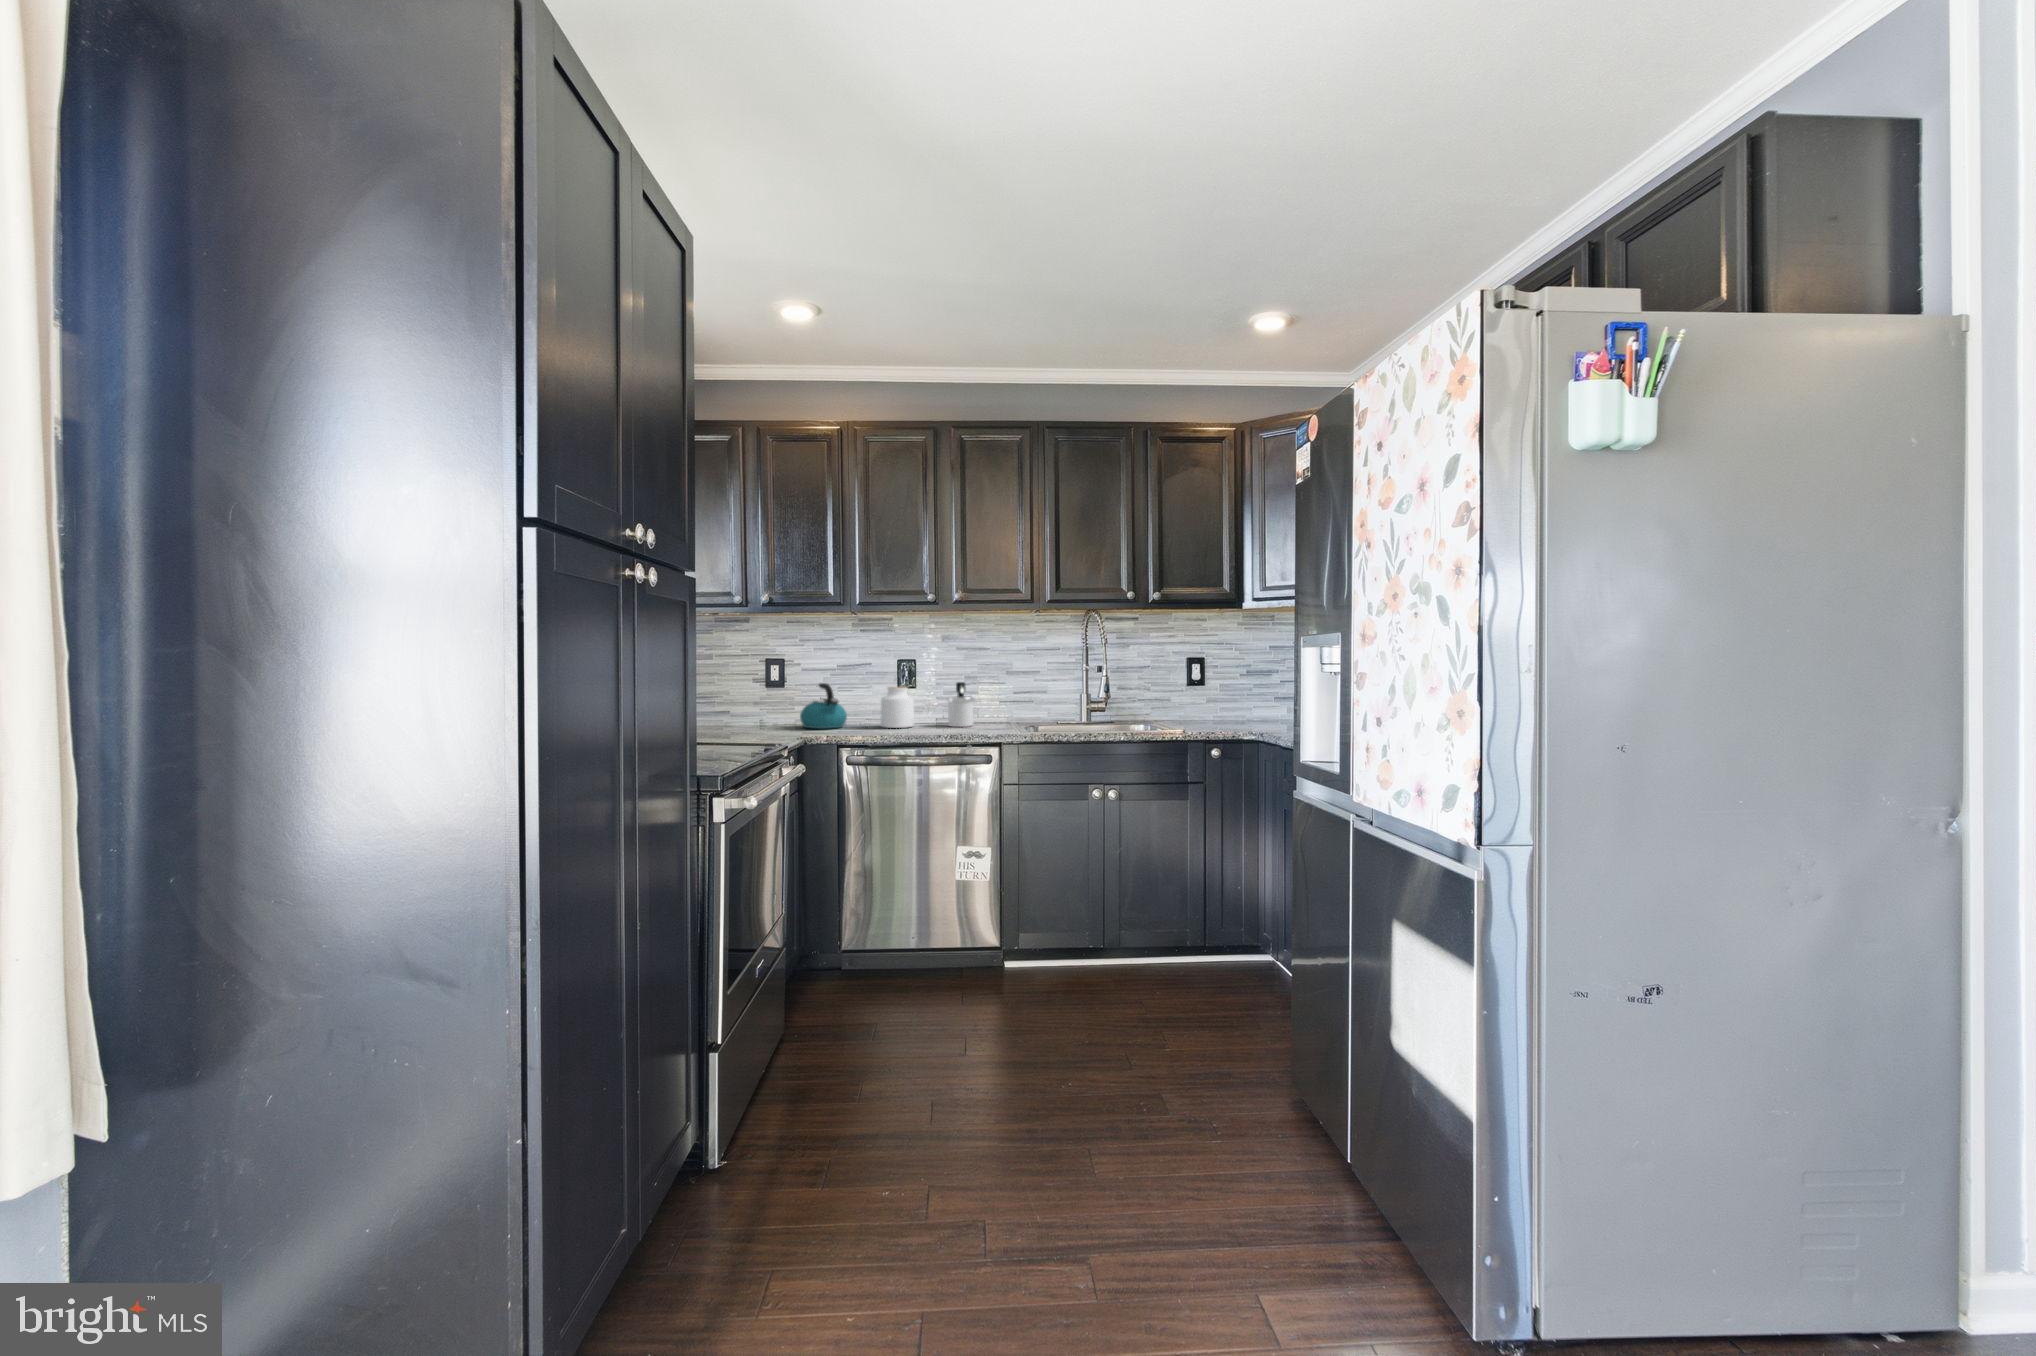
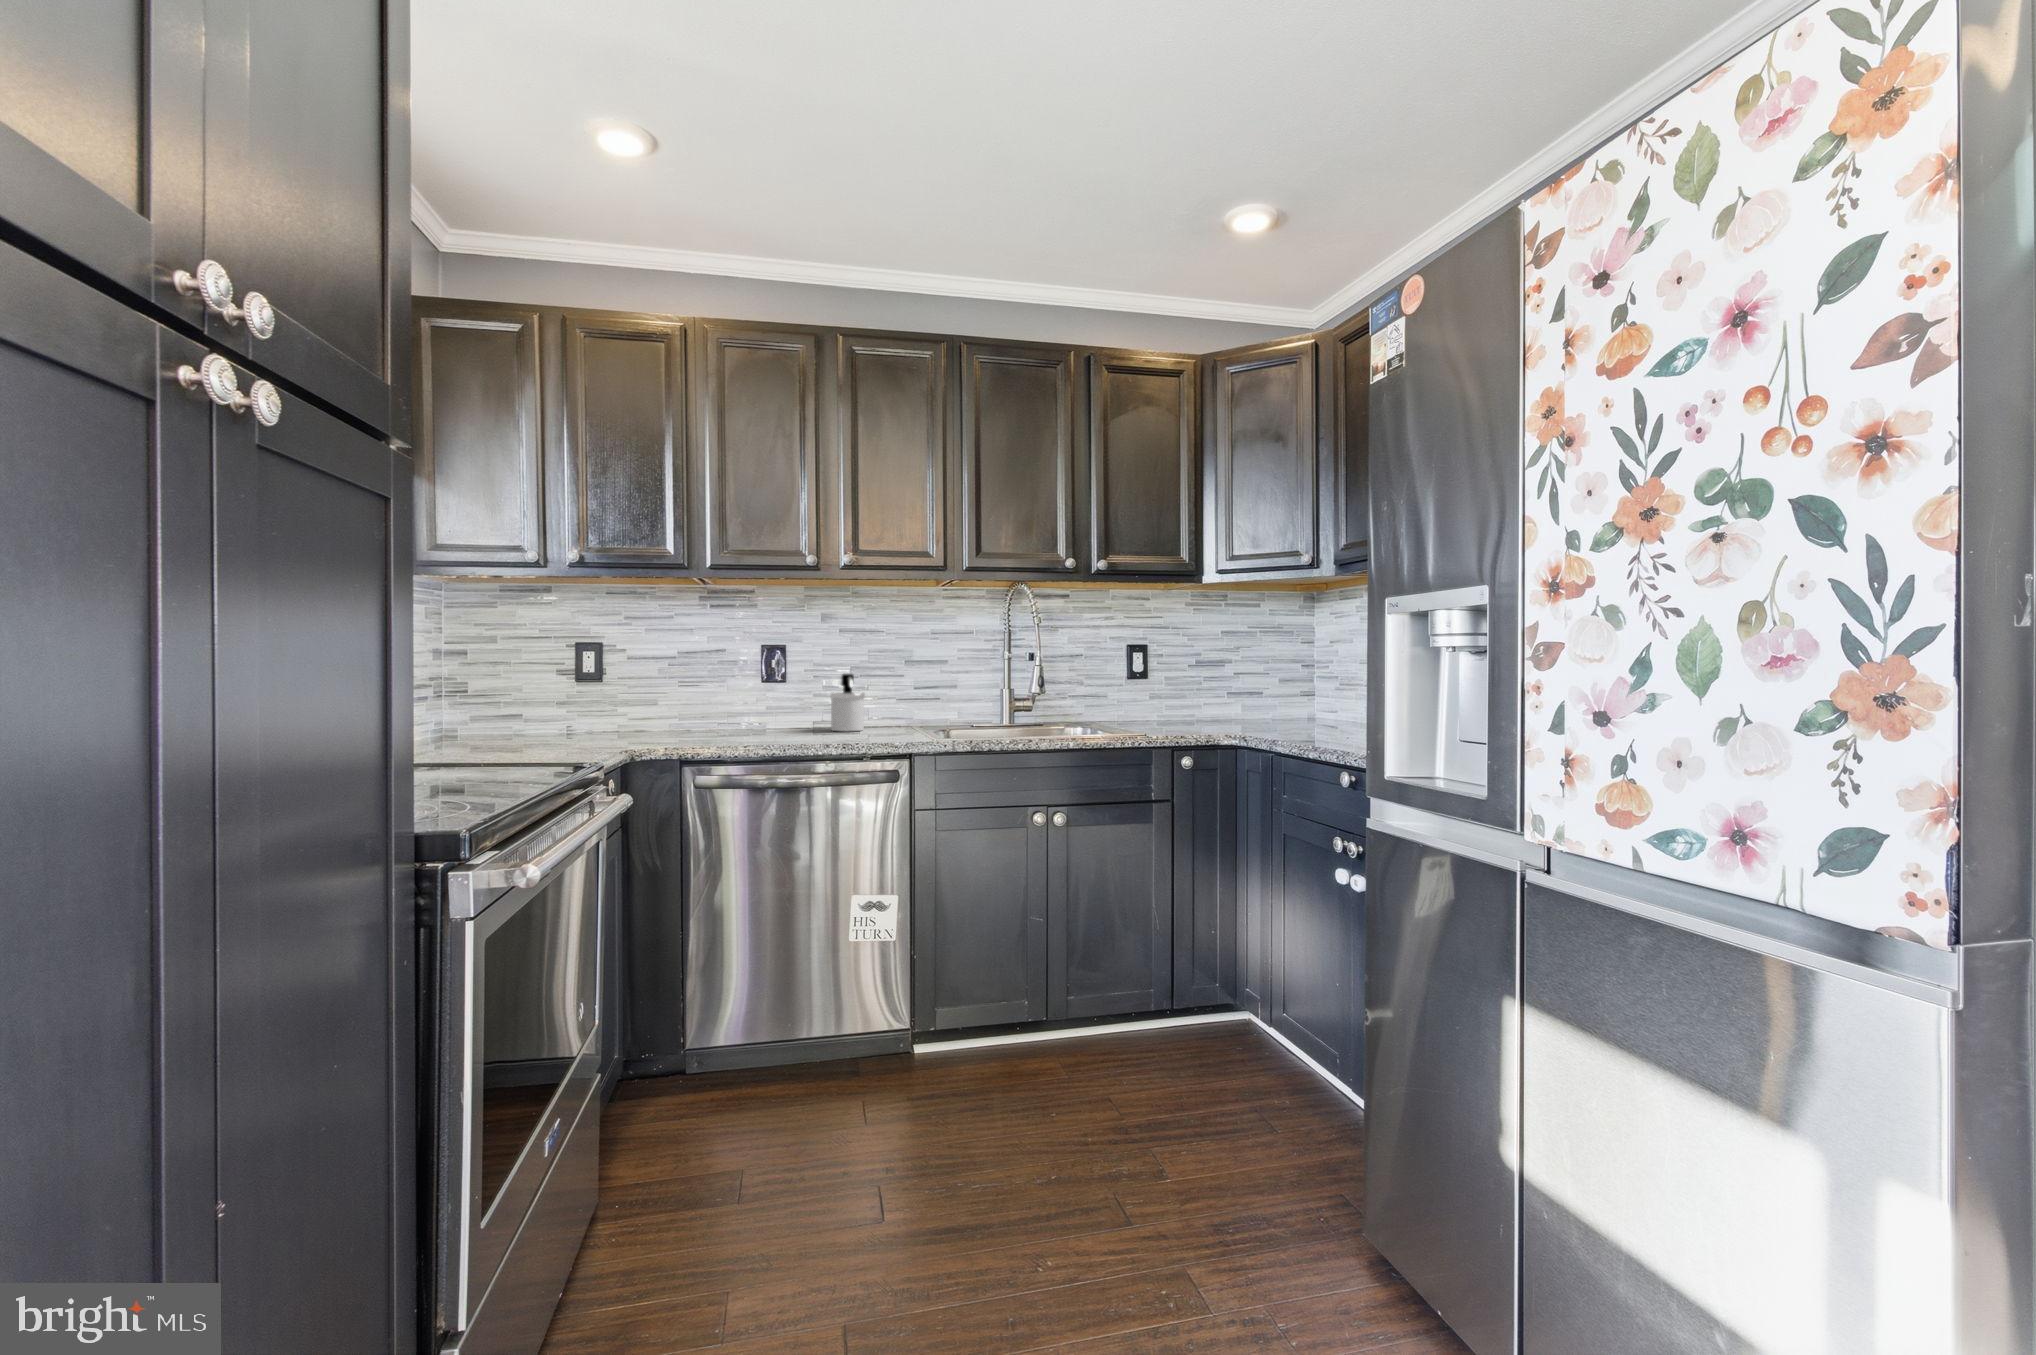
kettle: present [800,683,847,729] -> none [626,675,693,736]
jar: present [881,687,914,728] -> none [740,680,785,734]

